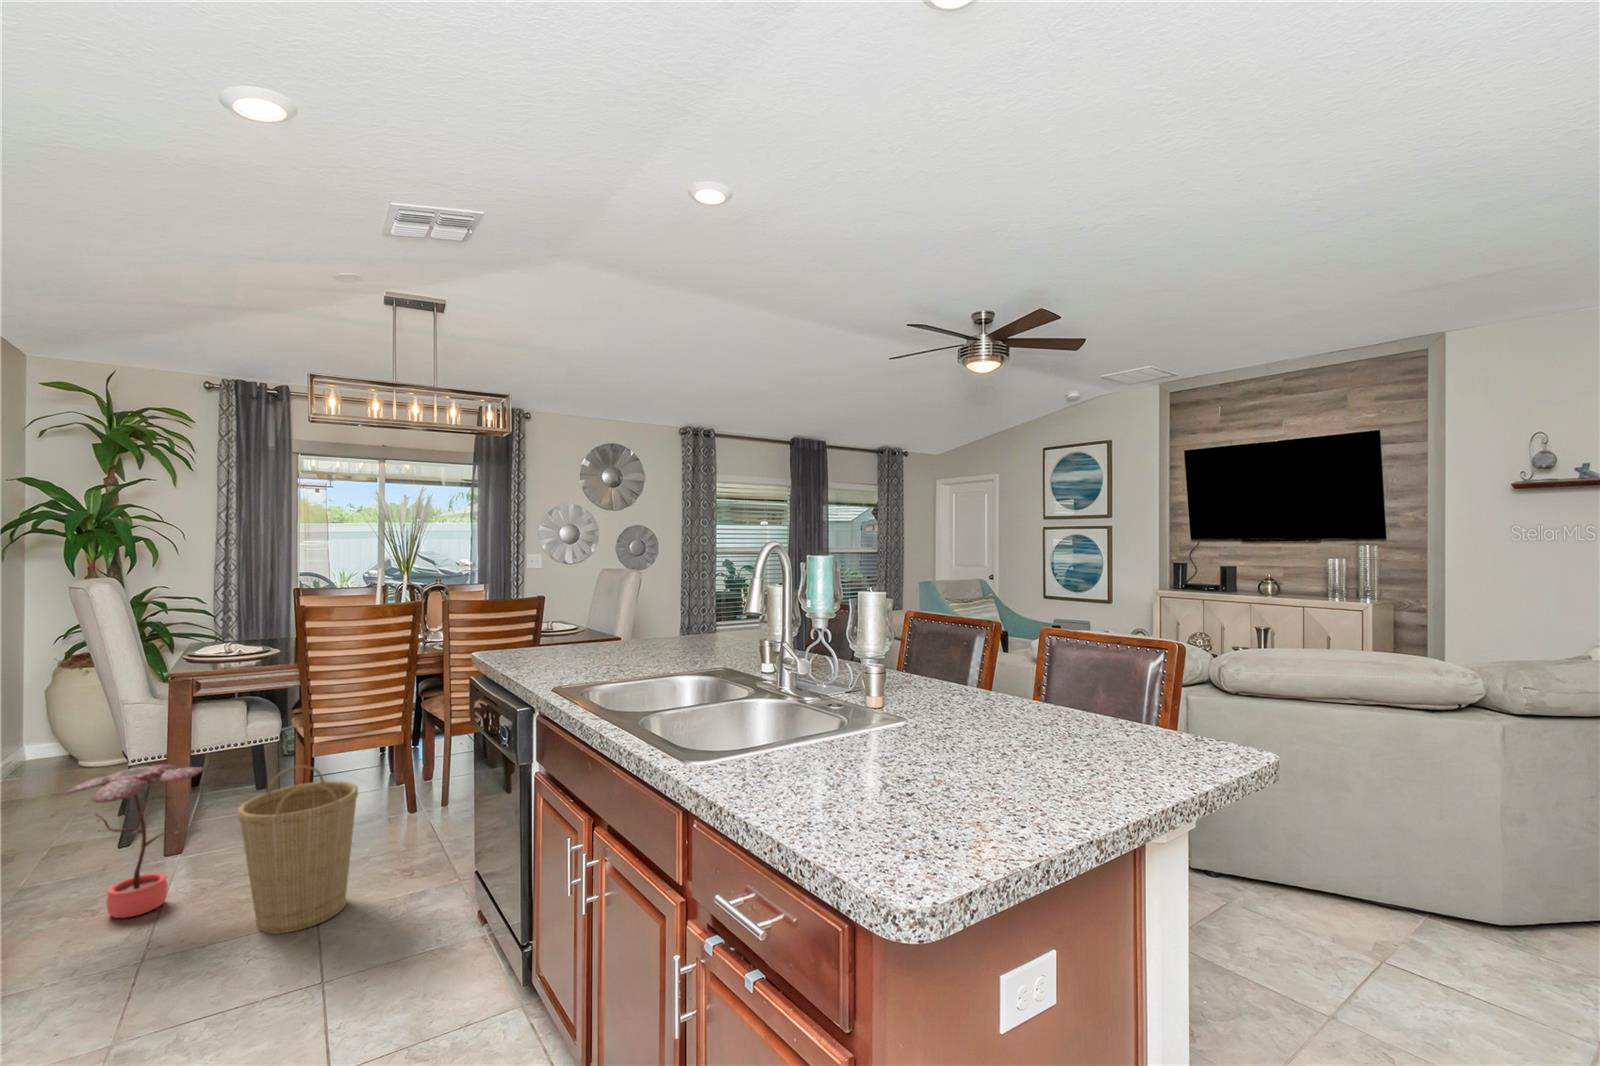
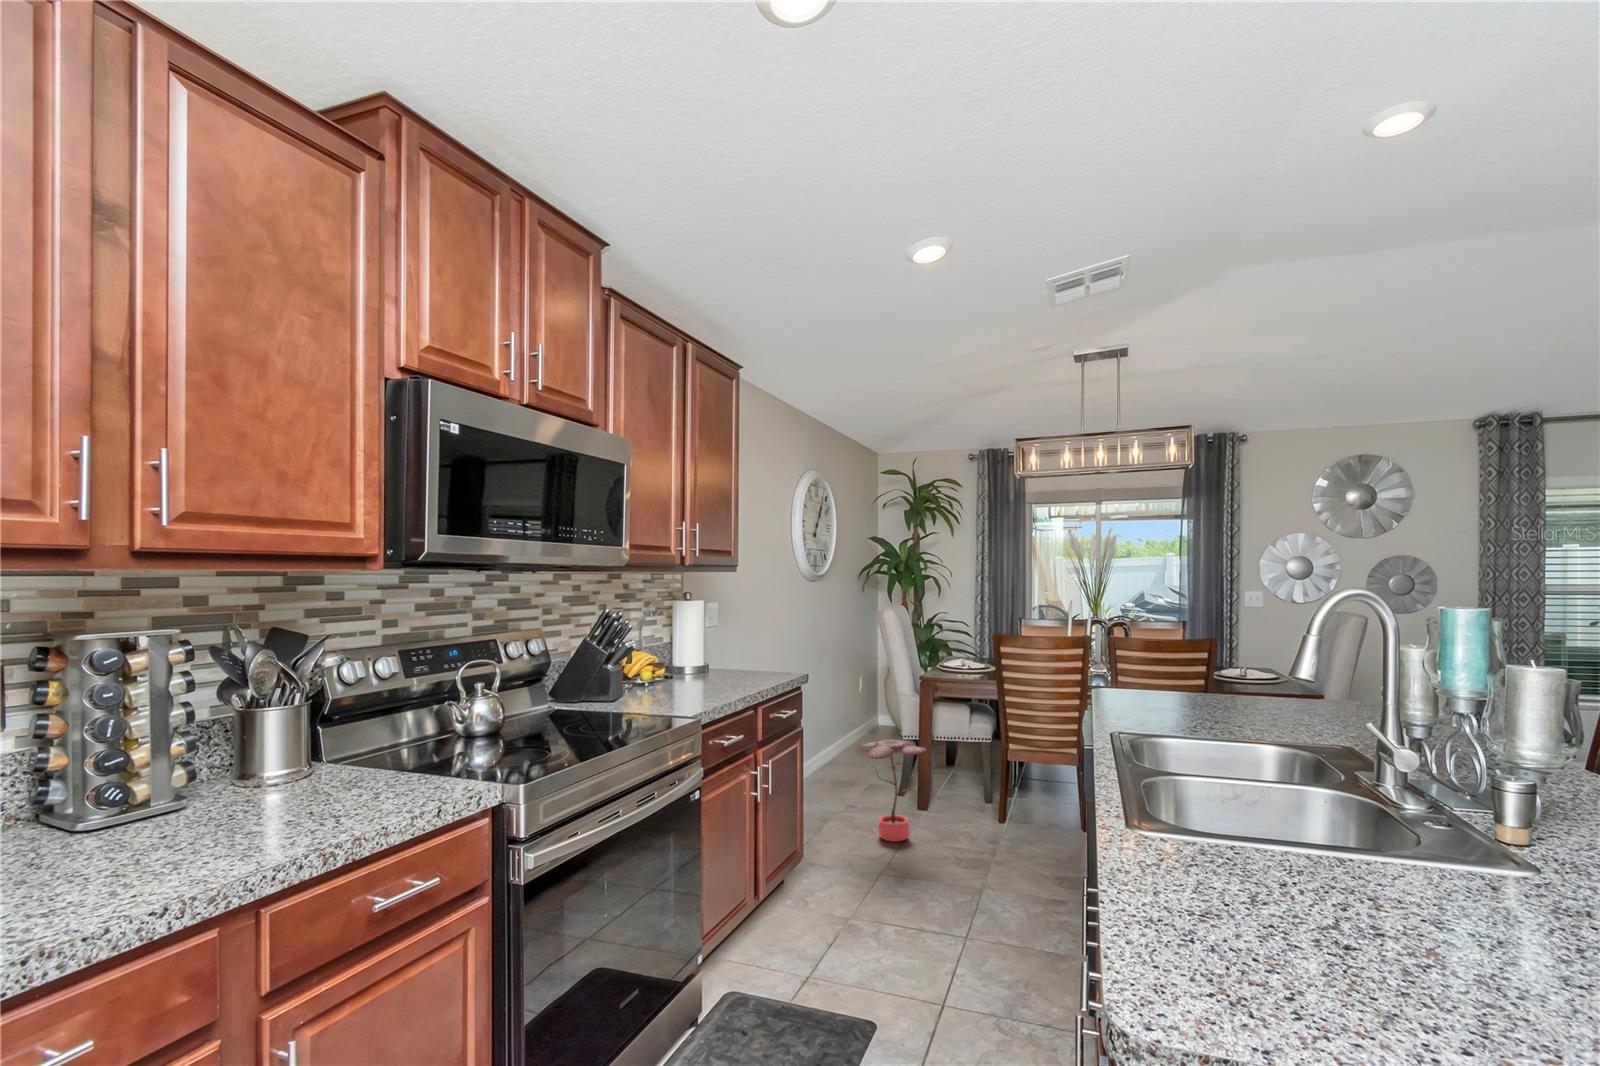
basket: present [238,766,358,933] -> none [935,762,1014,892]

